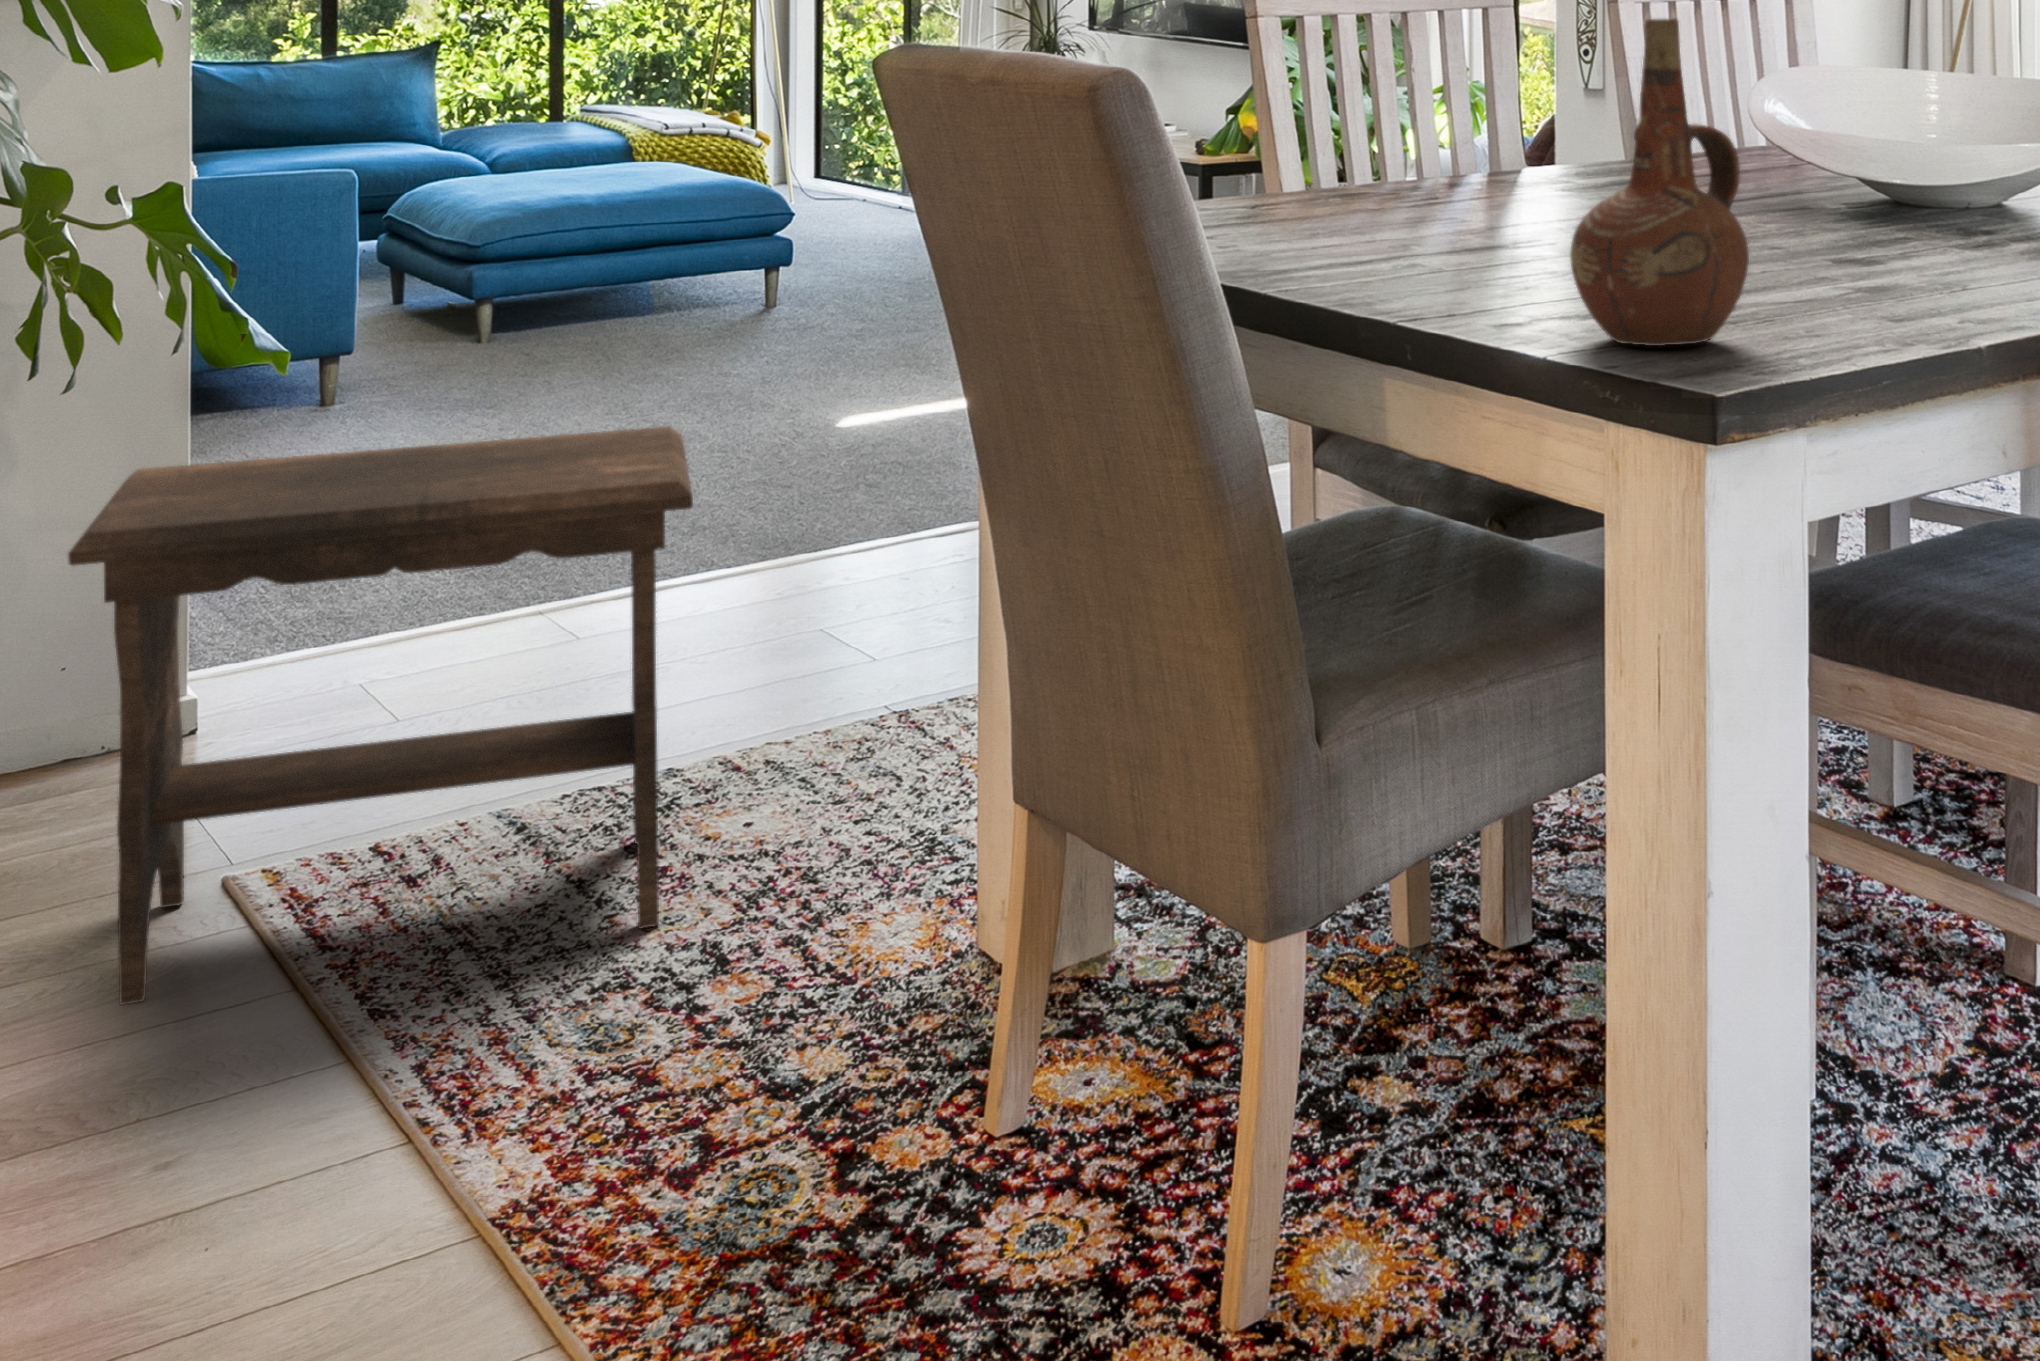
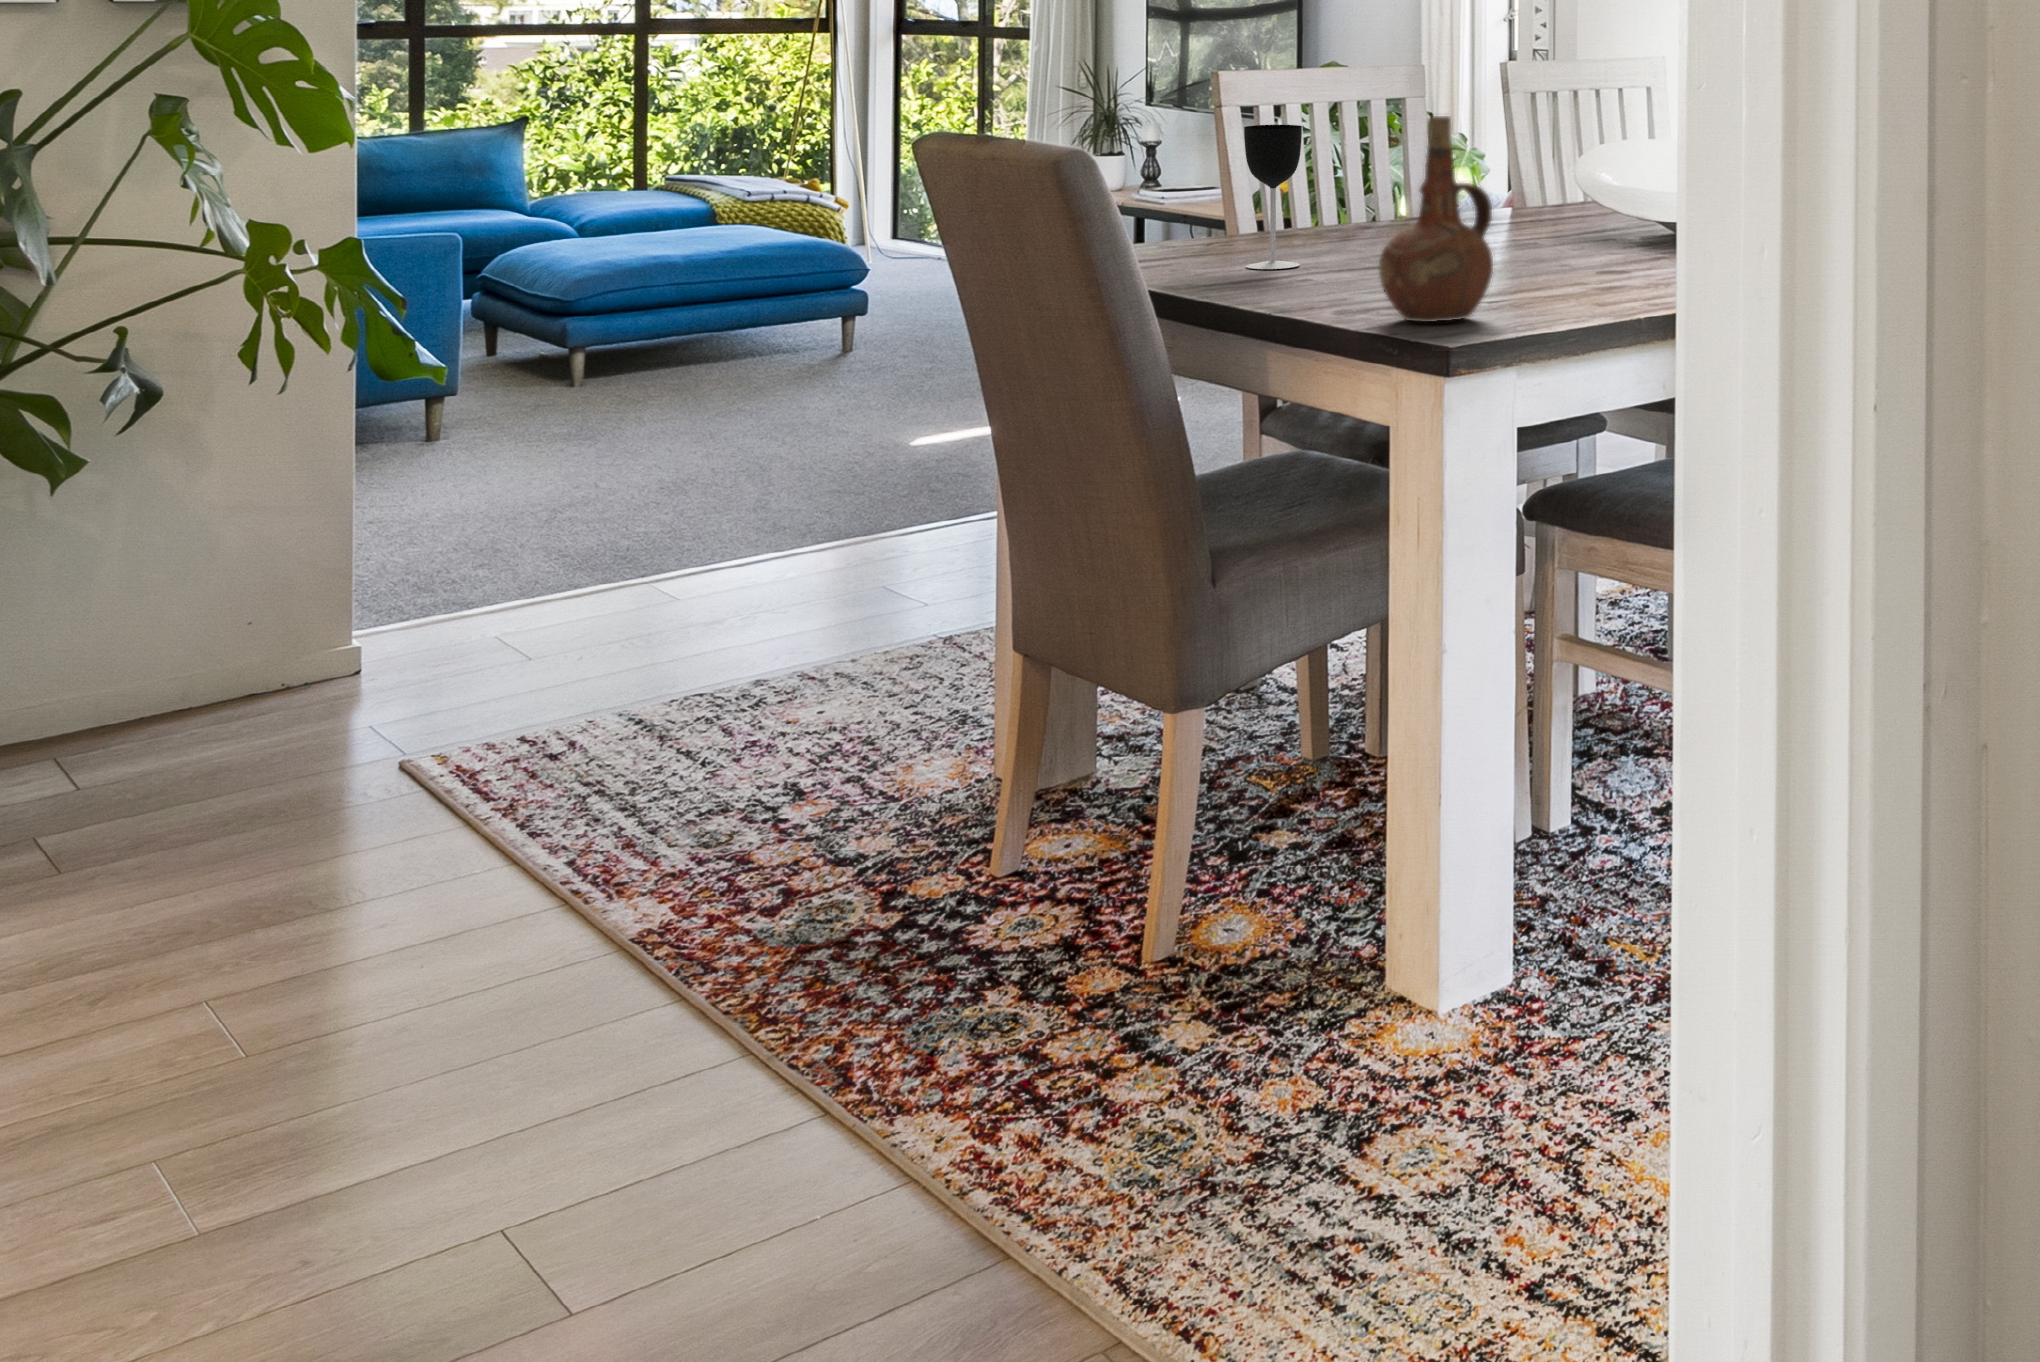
wine glass: none [1319,39,1400,249] -> present [1244,125,1302,269]
footstool: present [68,426,693,1005] -> none [293,413,781,840]

